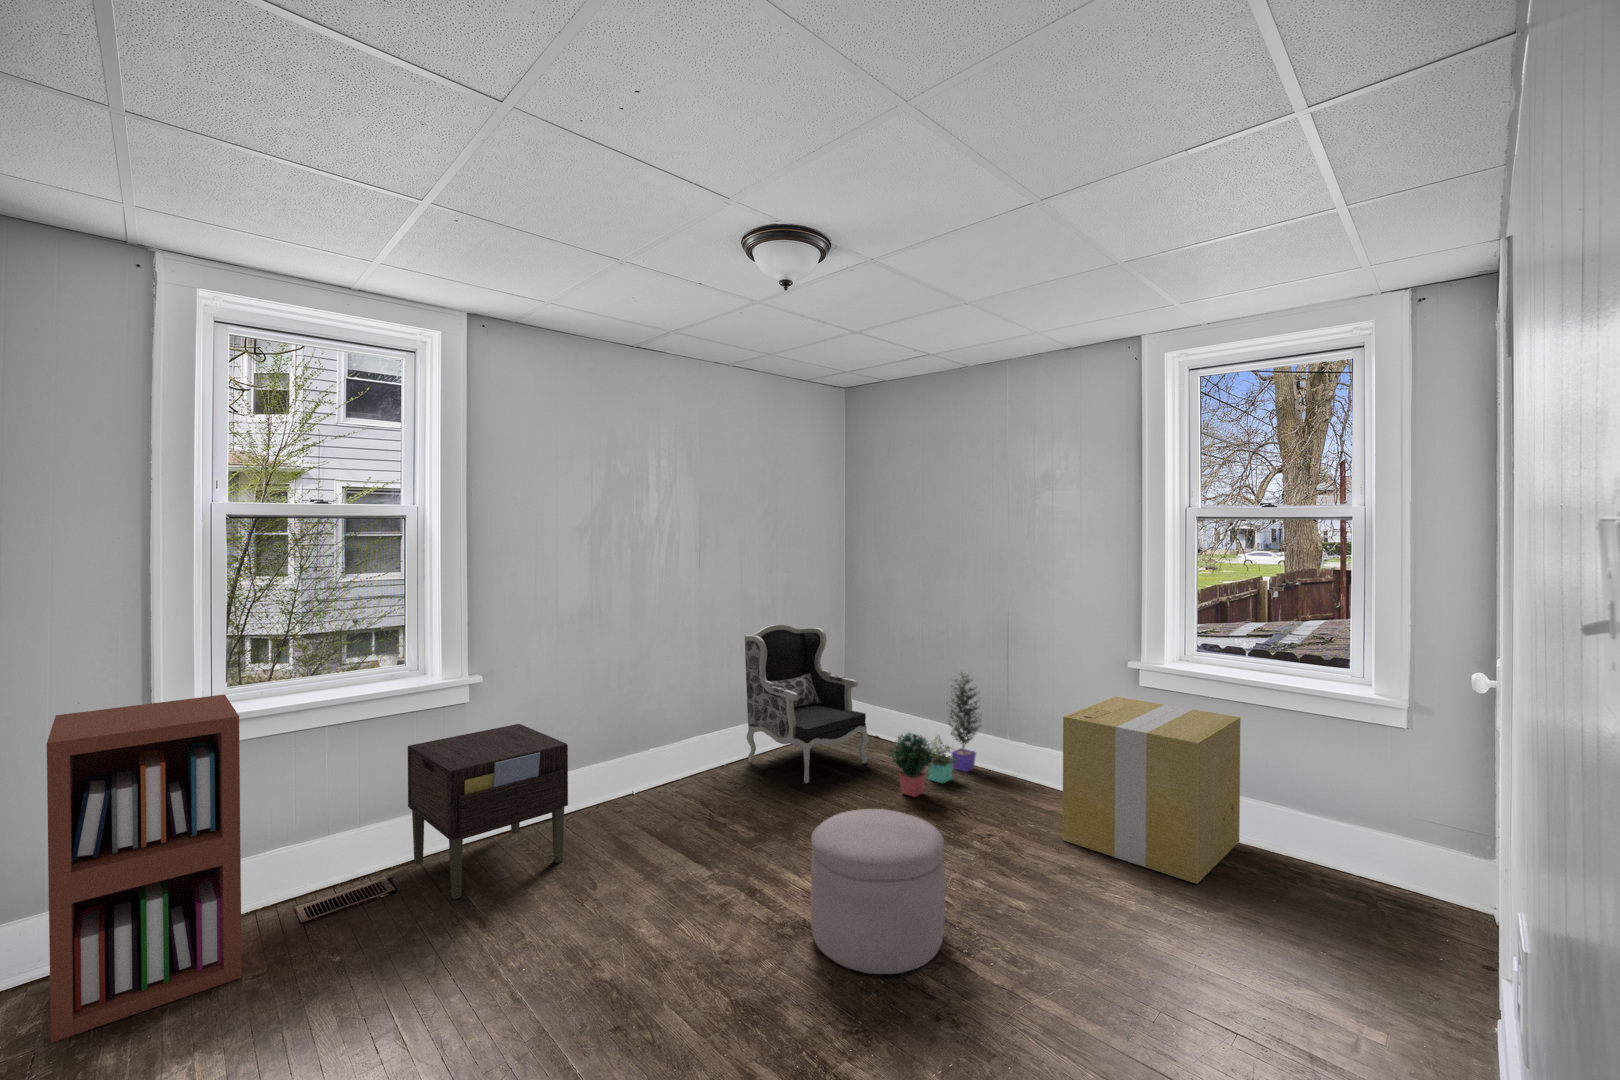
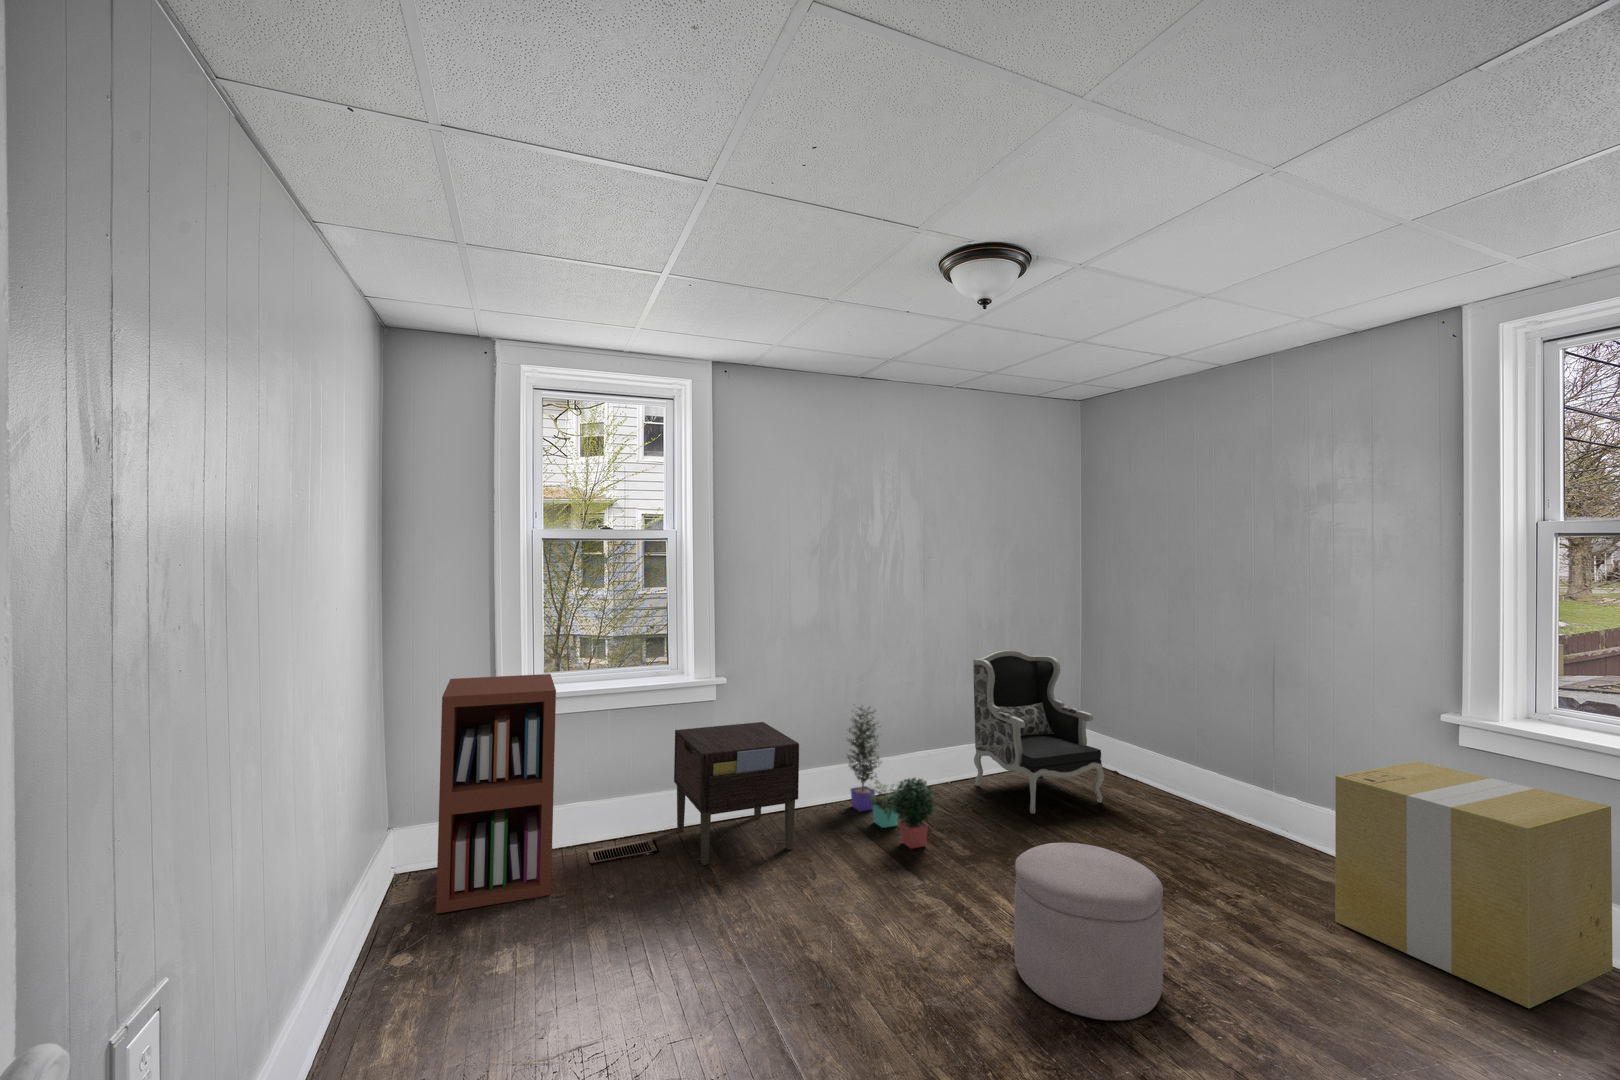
potted plant: present [890,673,981,797] -> present [848,707,936,848]

